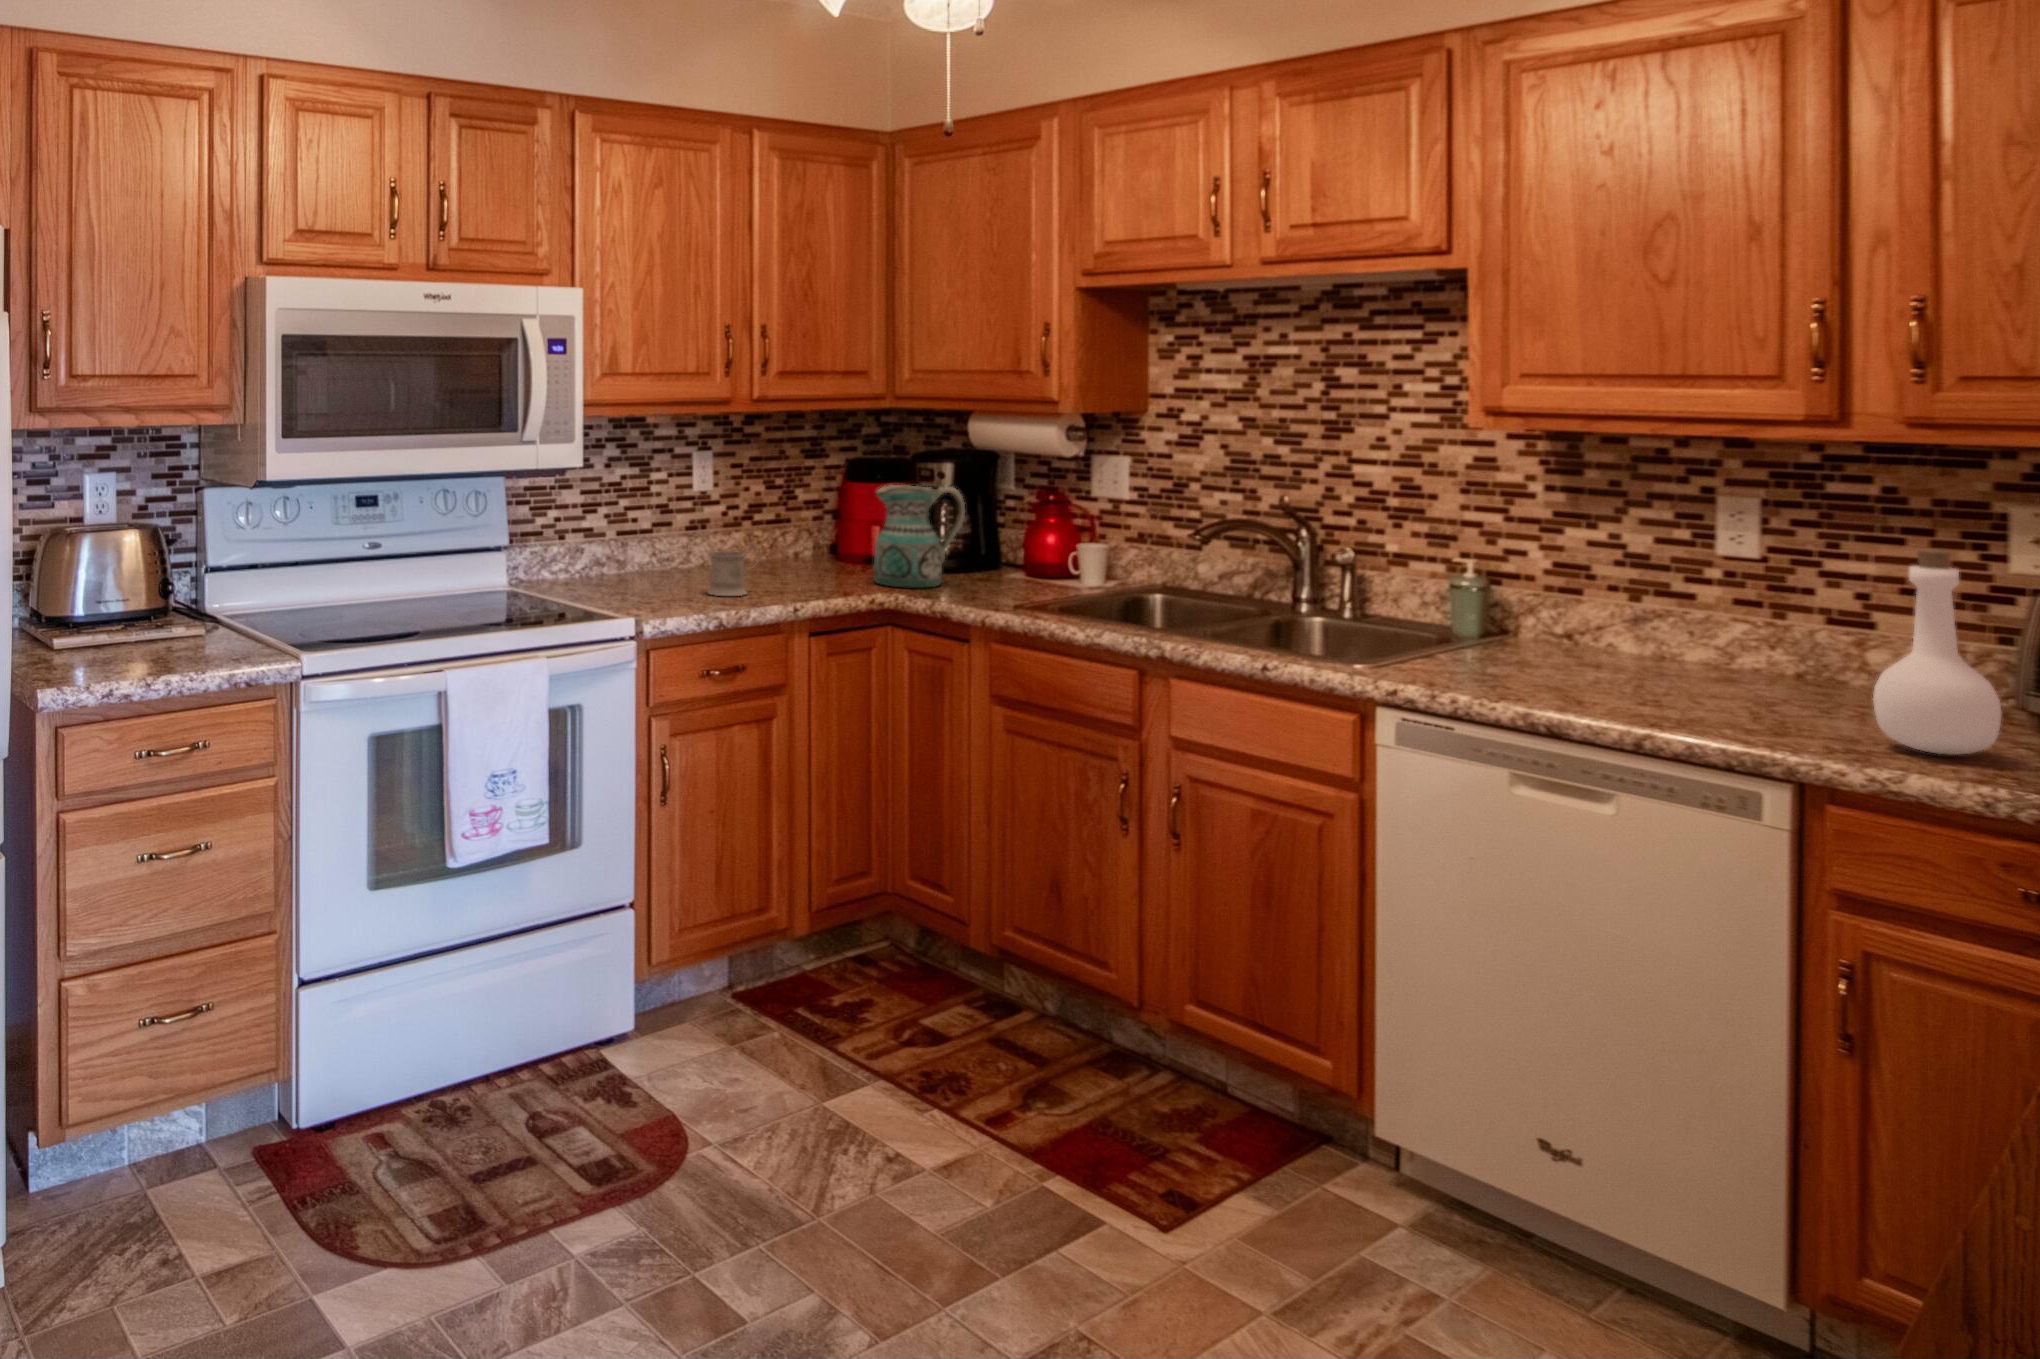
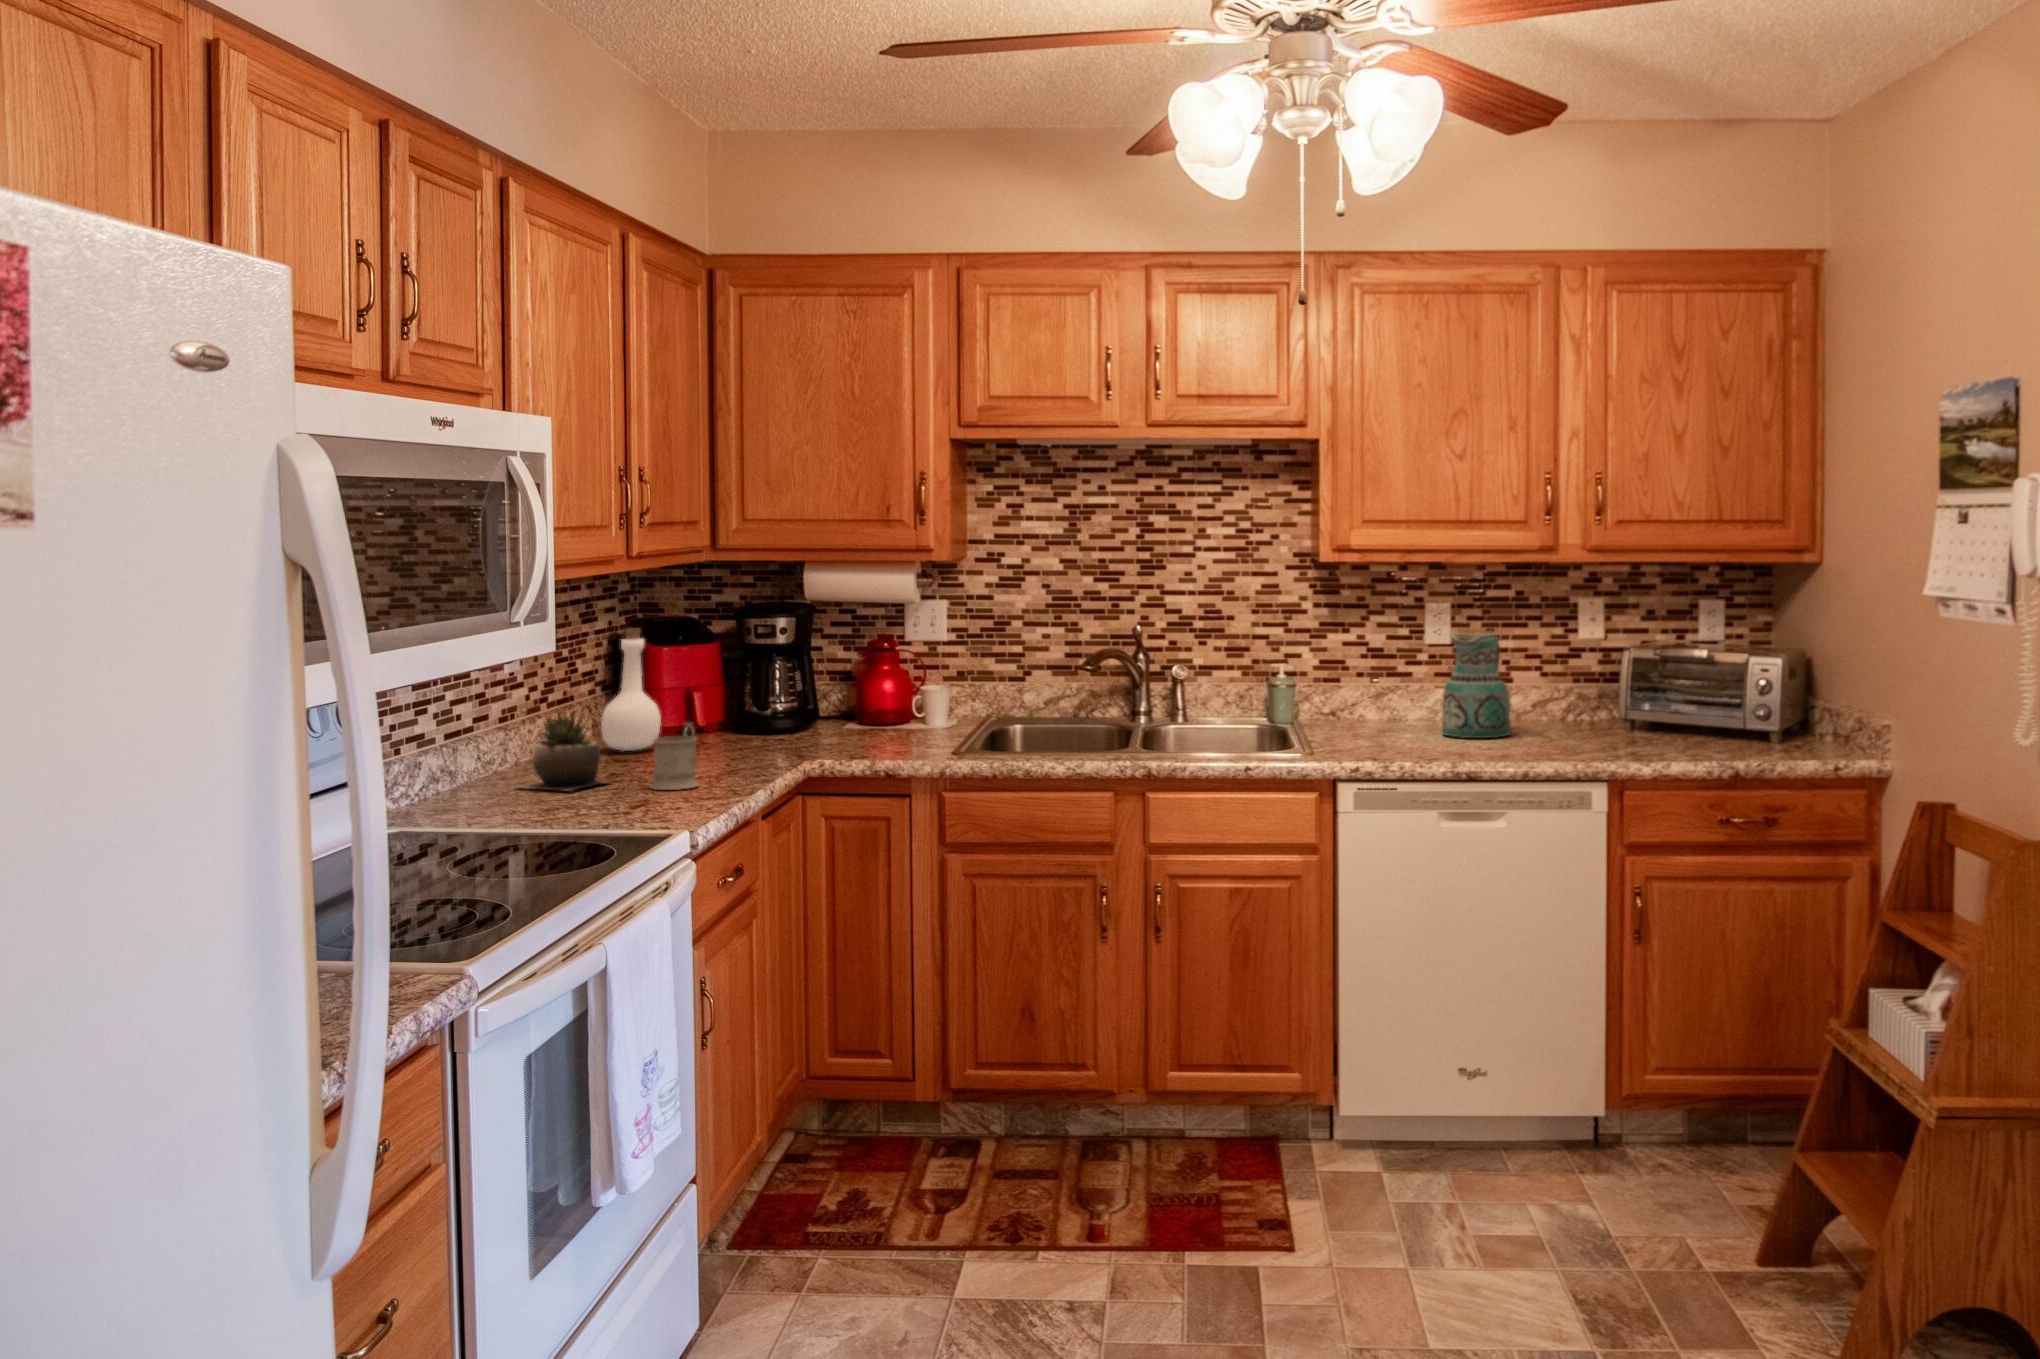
ceramic pitcher: present [874,485,965,588] -> present [1442,631,1511,738]
succulent plant: none [641,522,707,584] -> present [523,714,610,790]
bottle: present [1873,550,2002,755] -> present [601,629,661,751]

